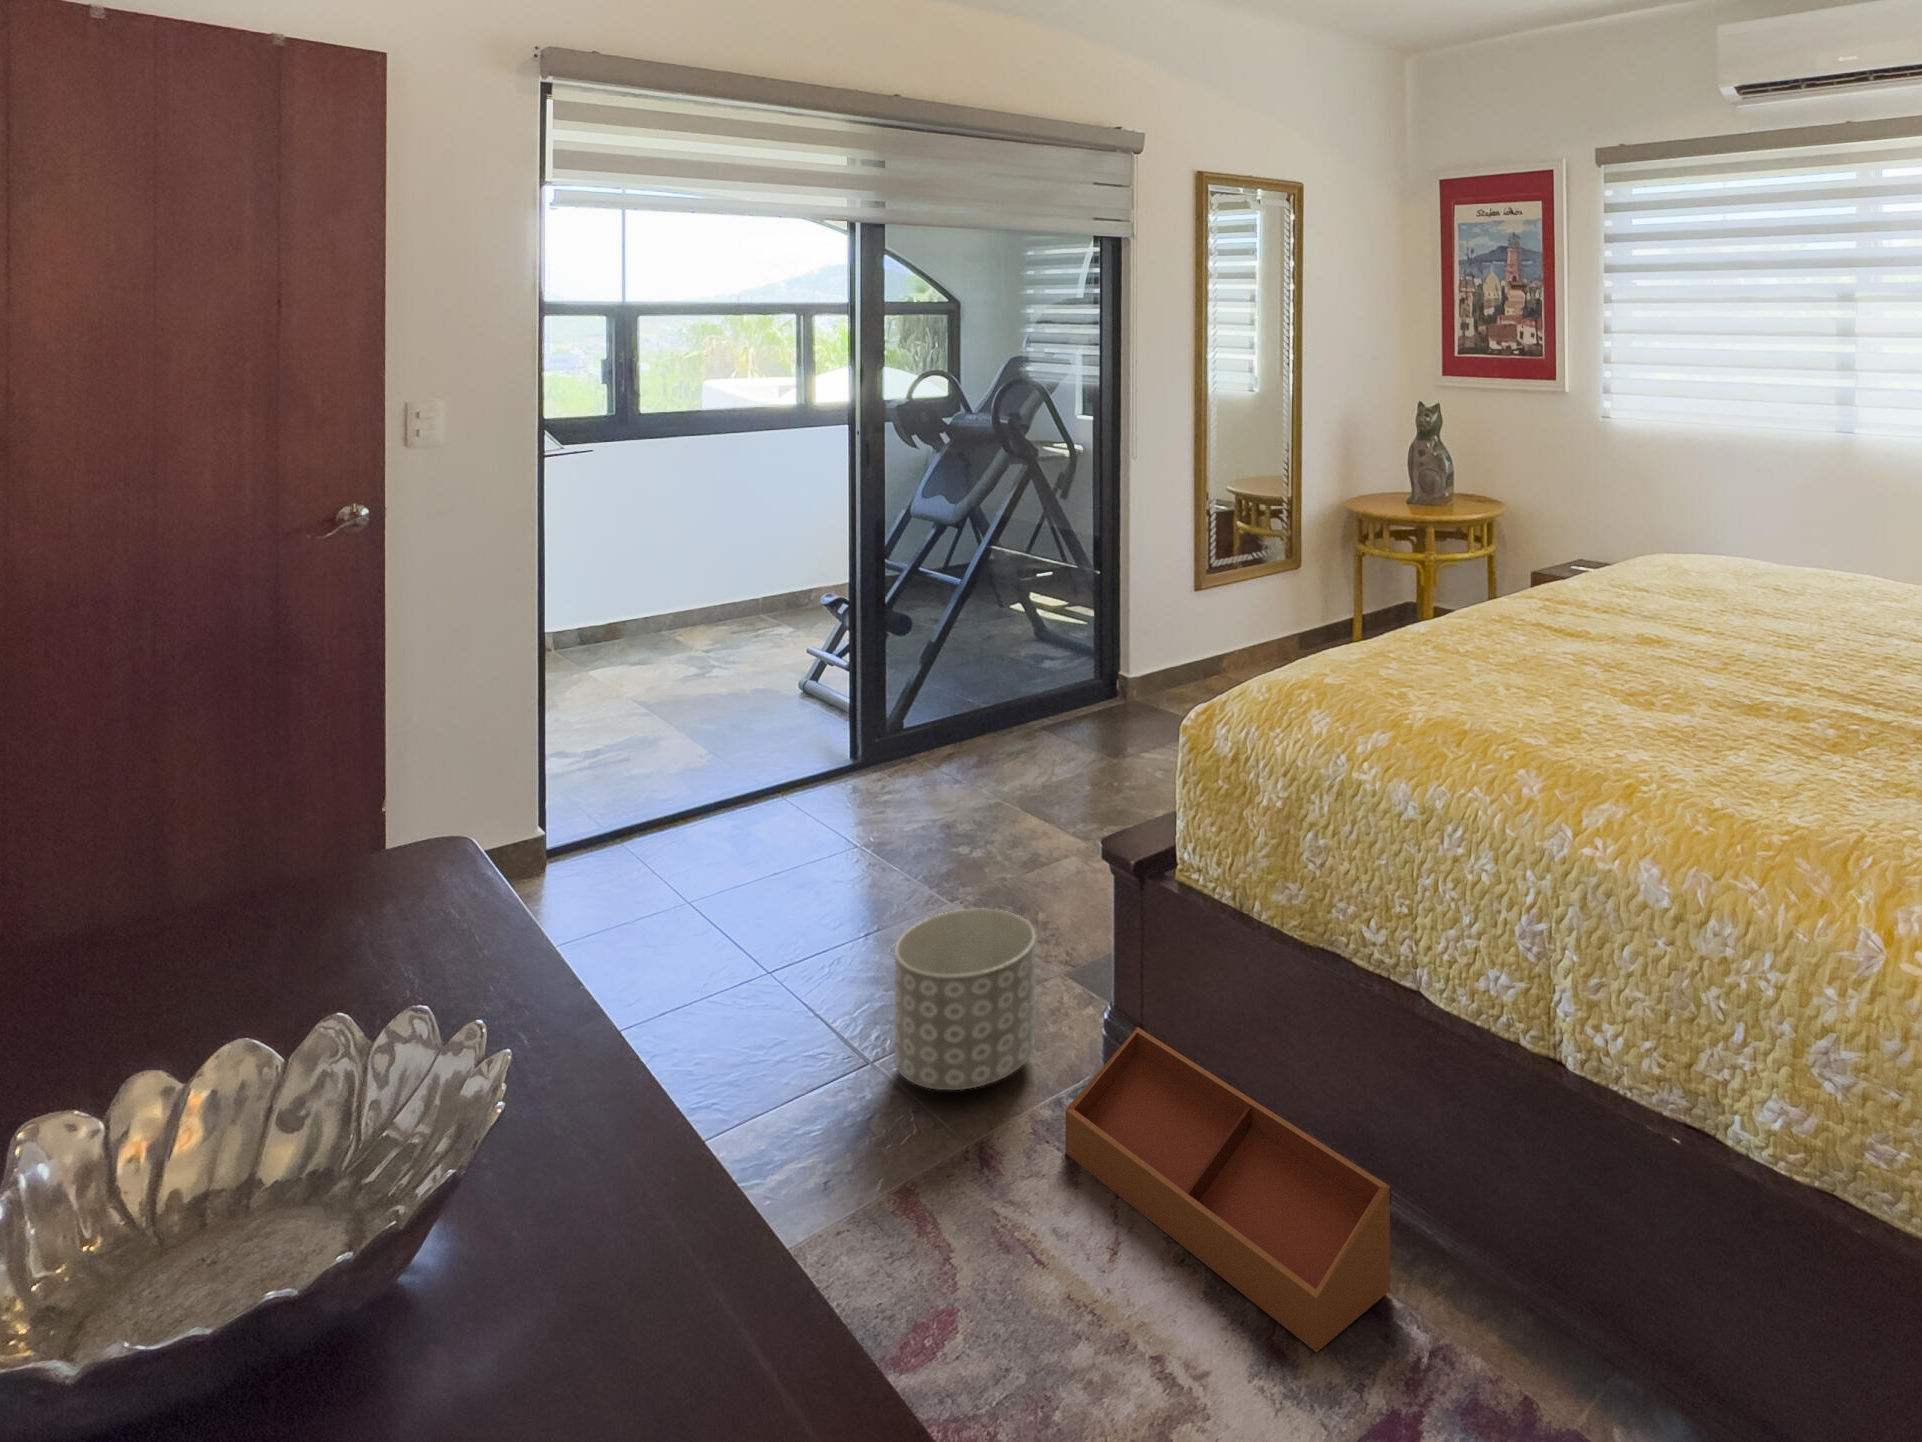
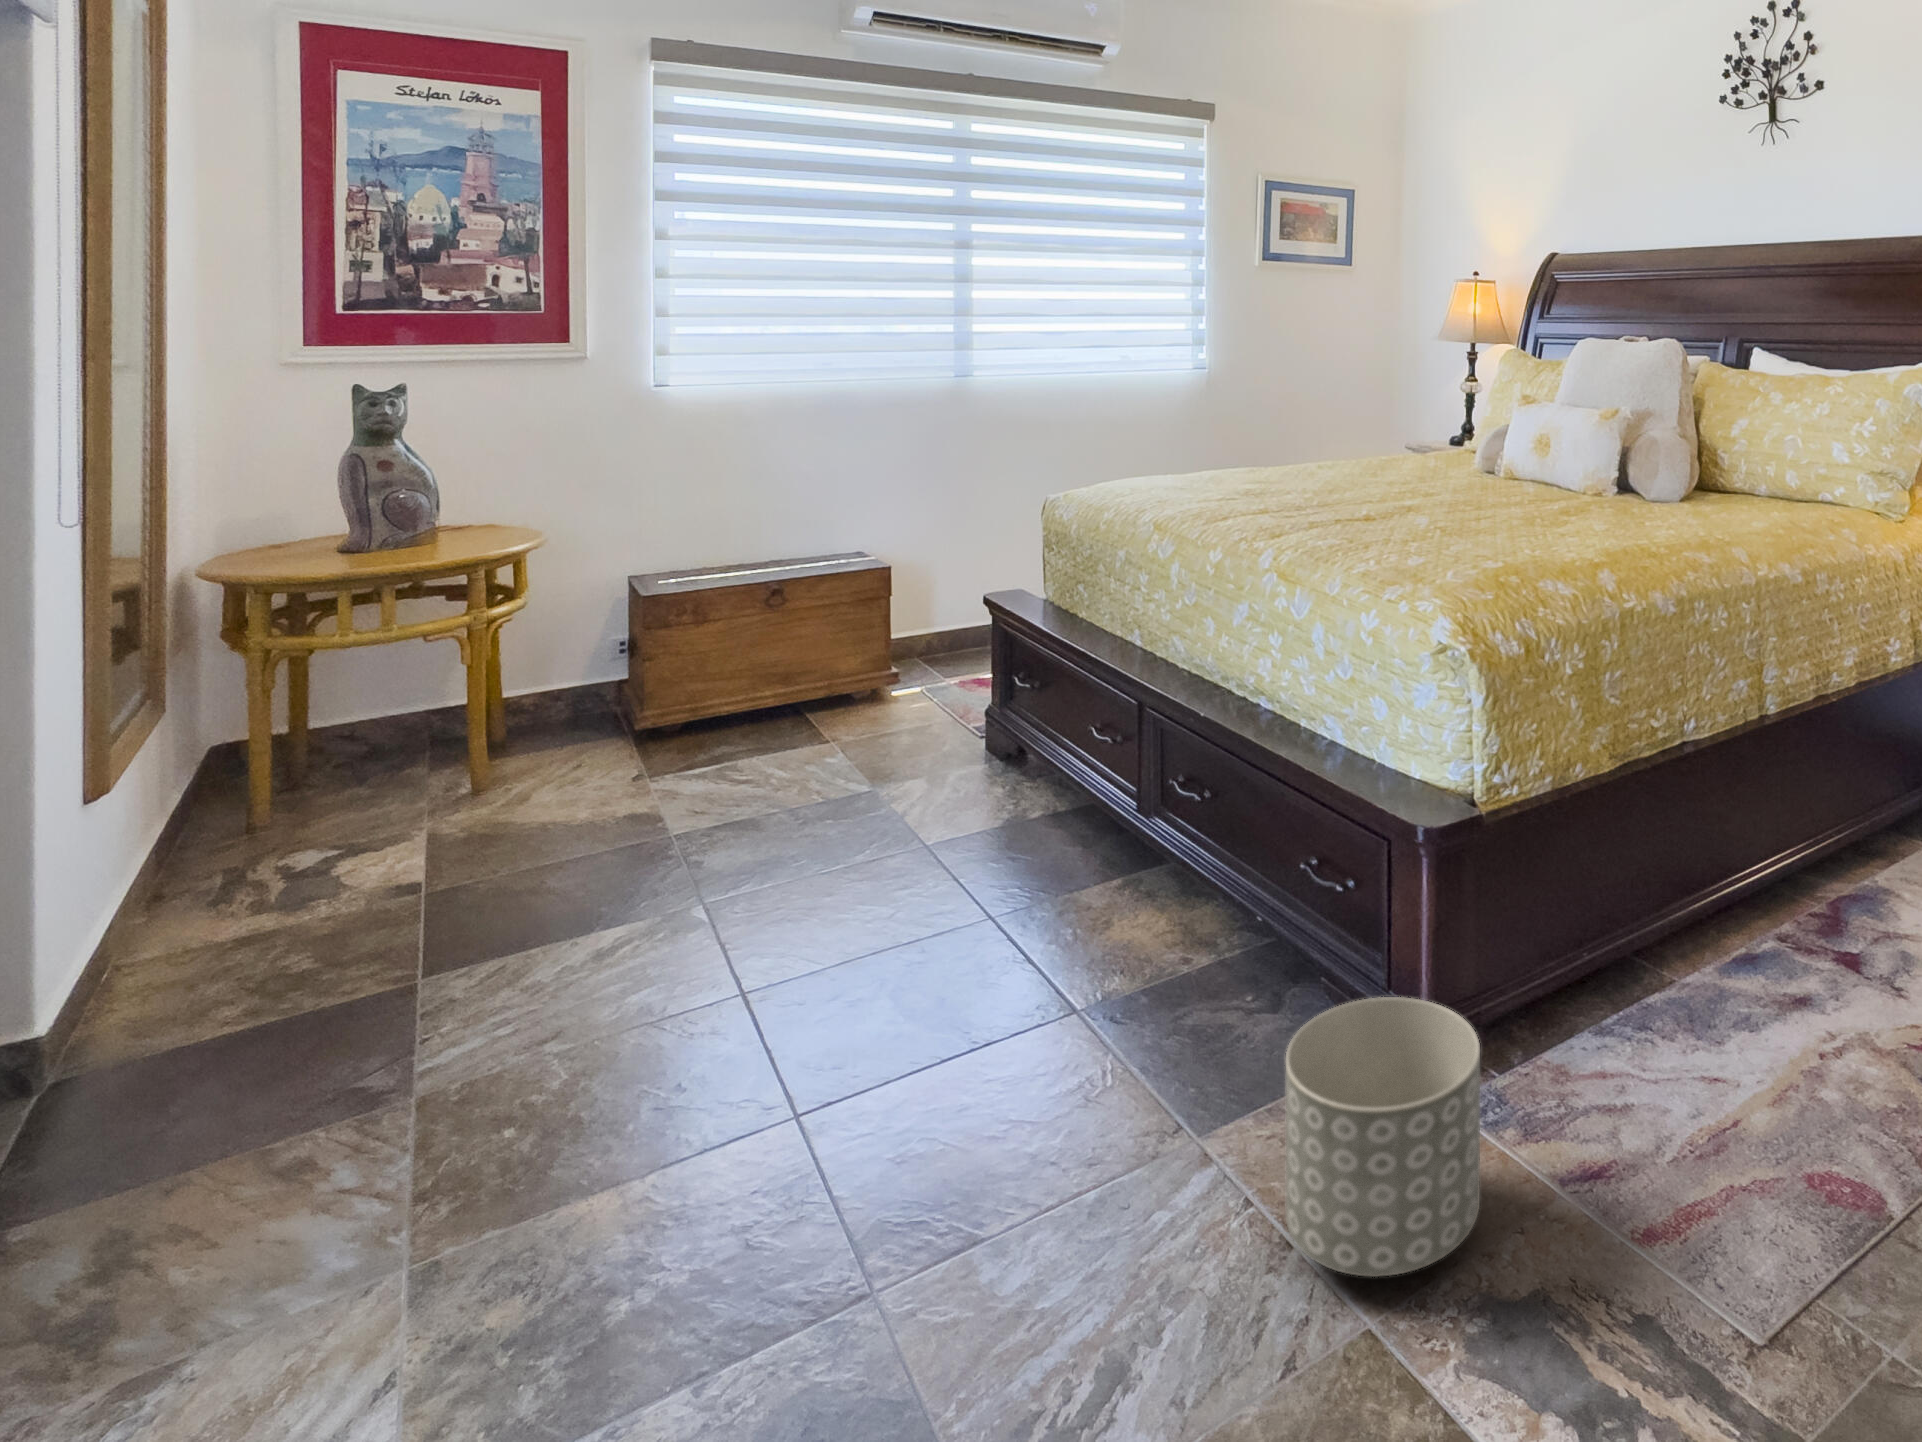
storage bin: present [1065,1027,1391,1352] -> none [1490,886,1798,1140]

